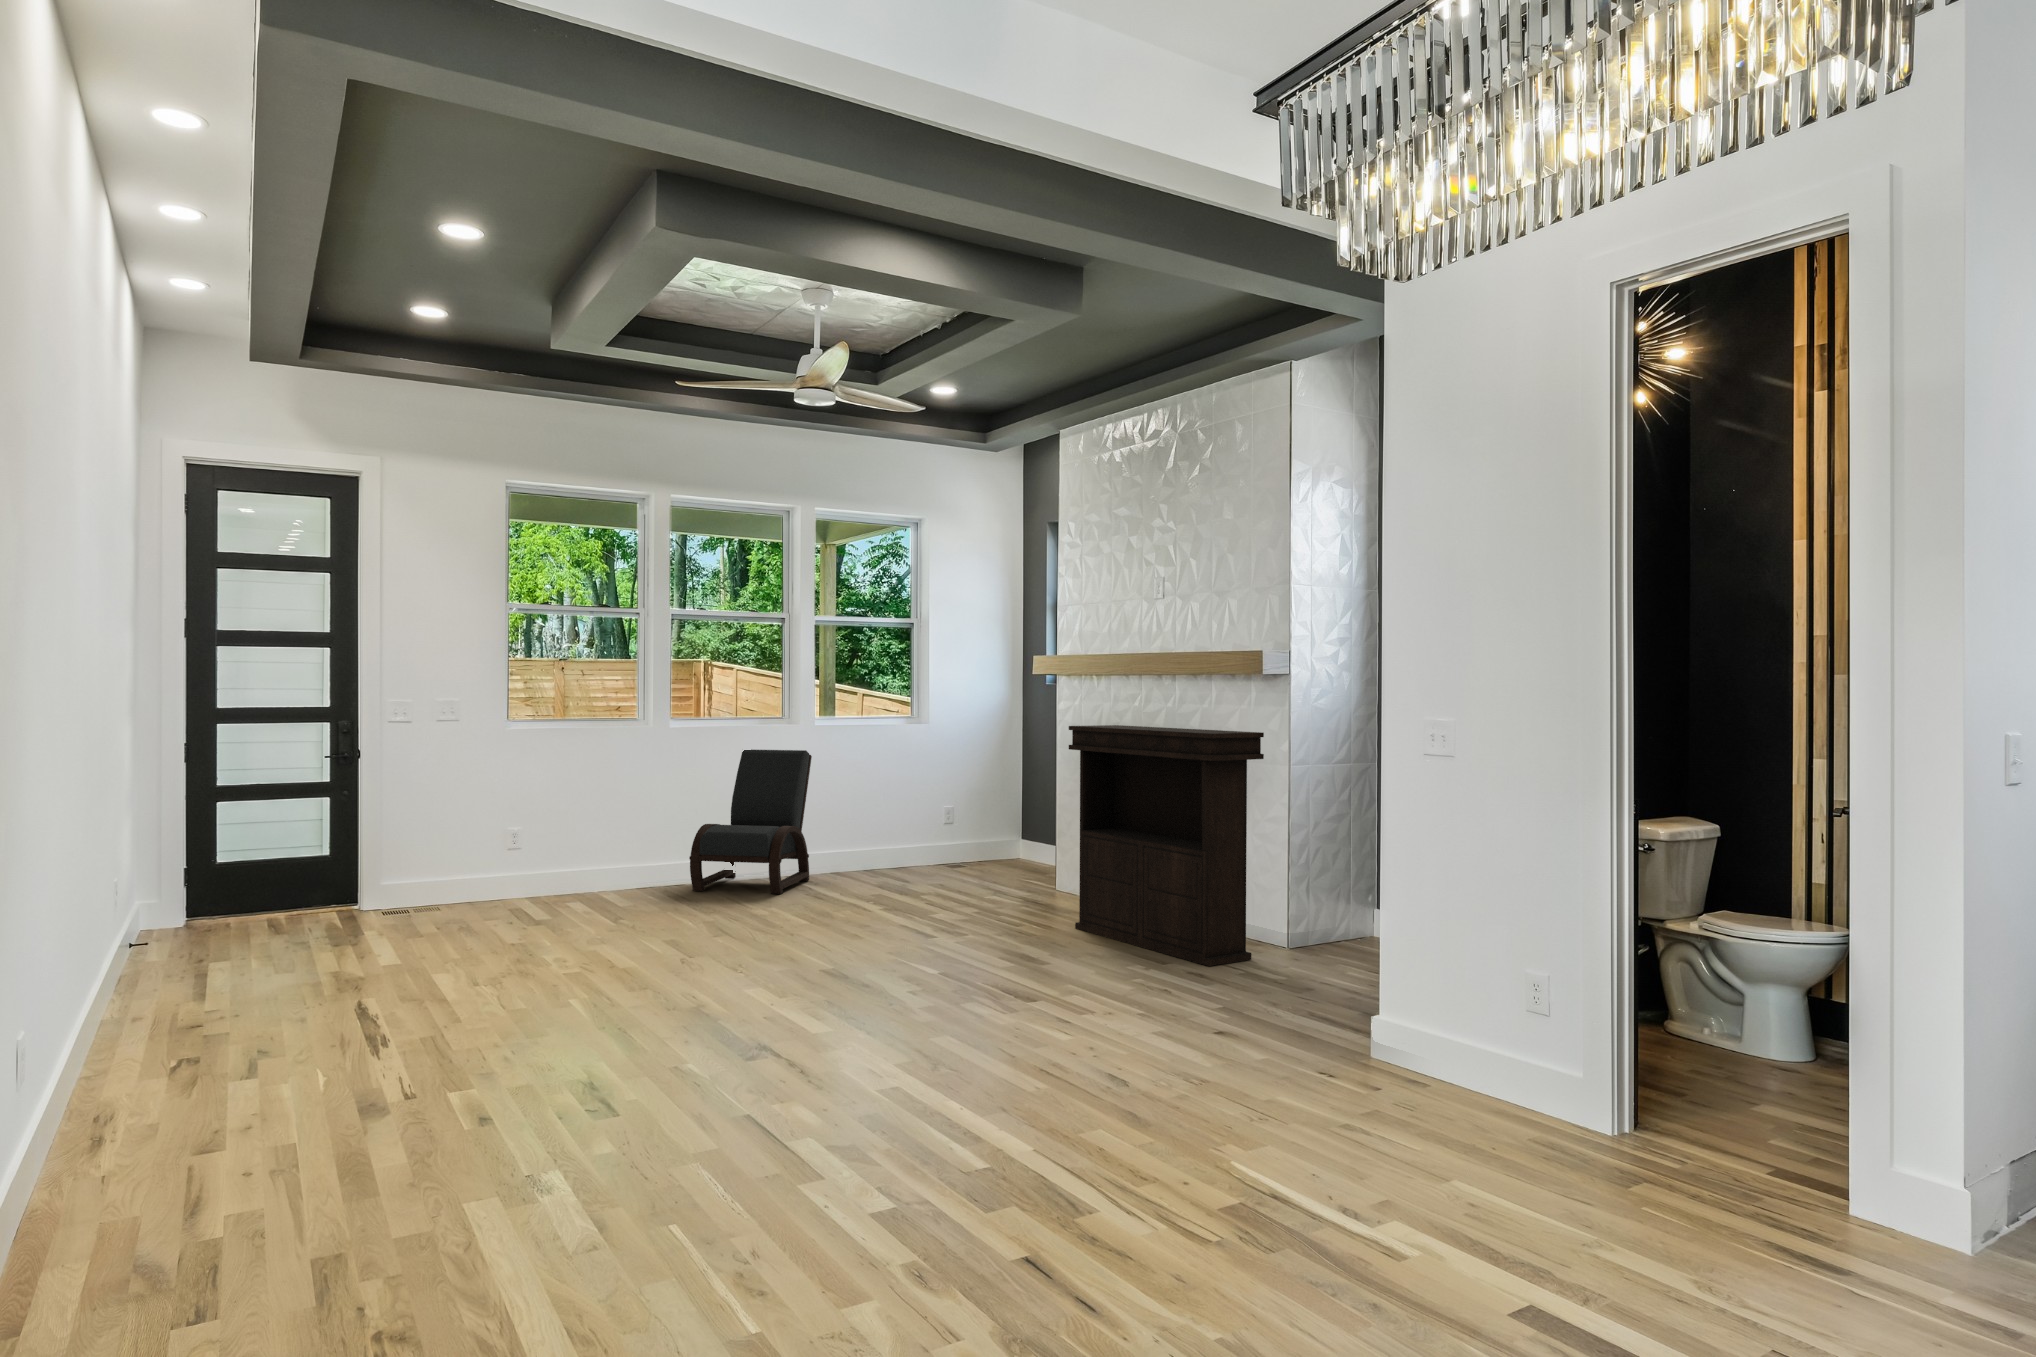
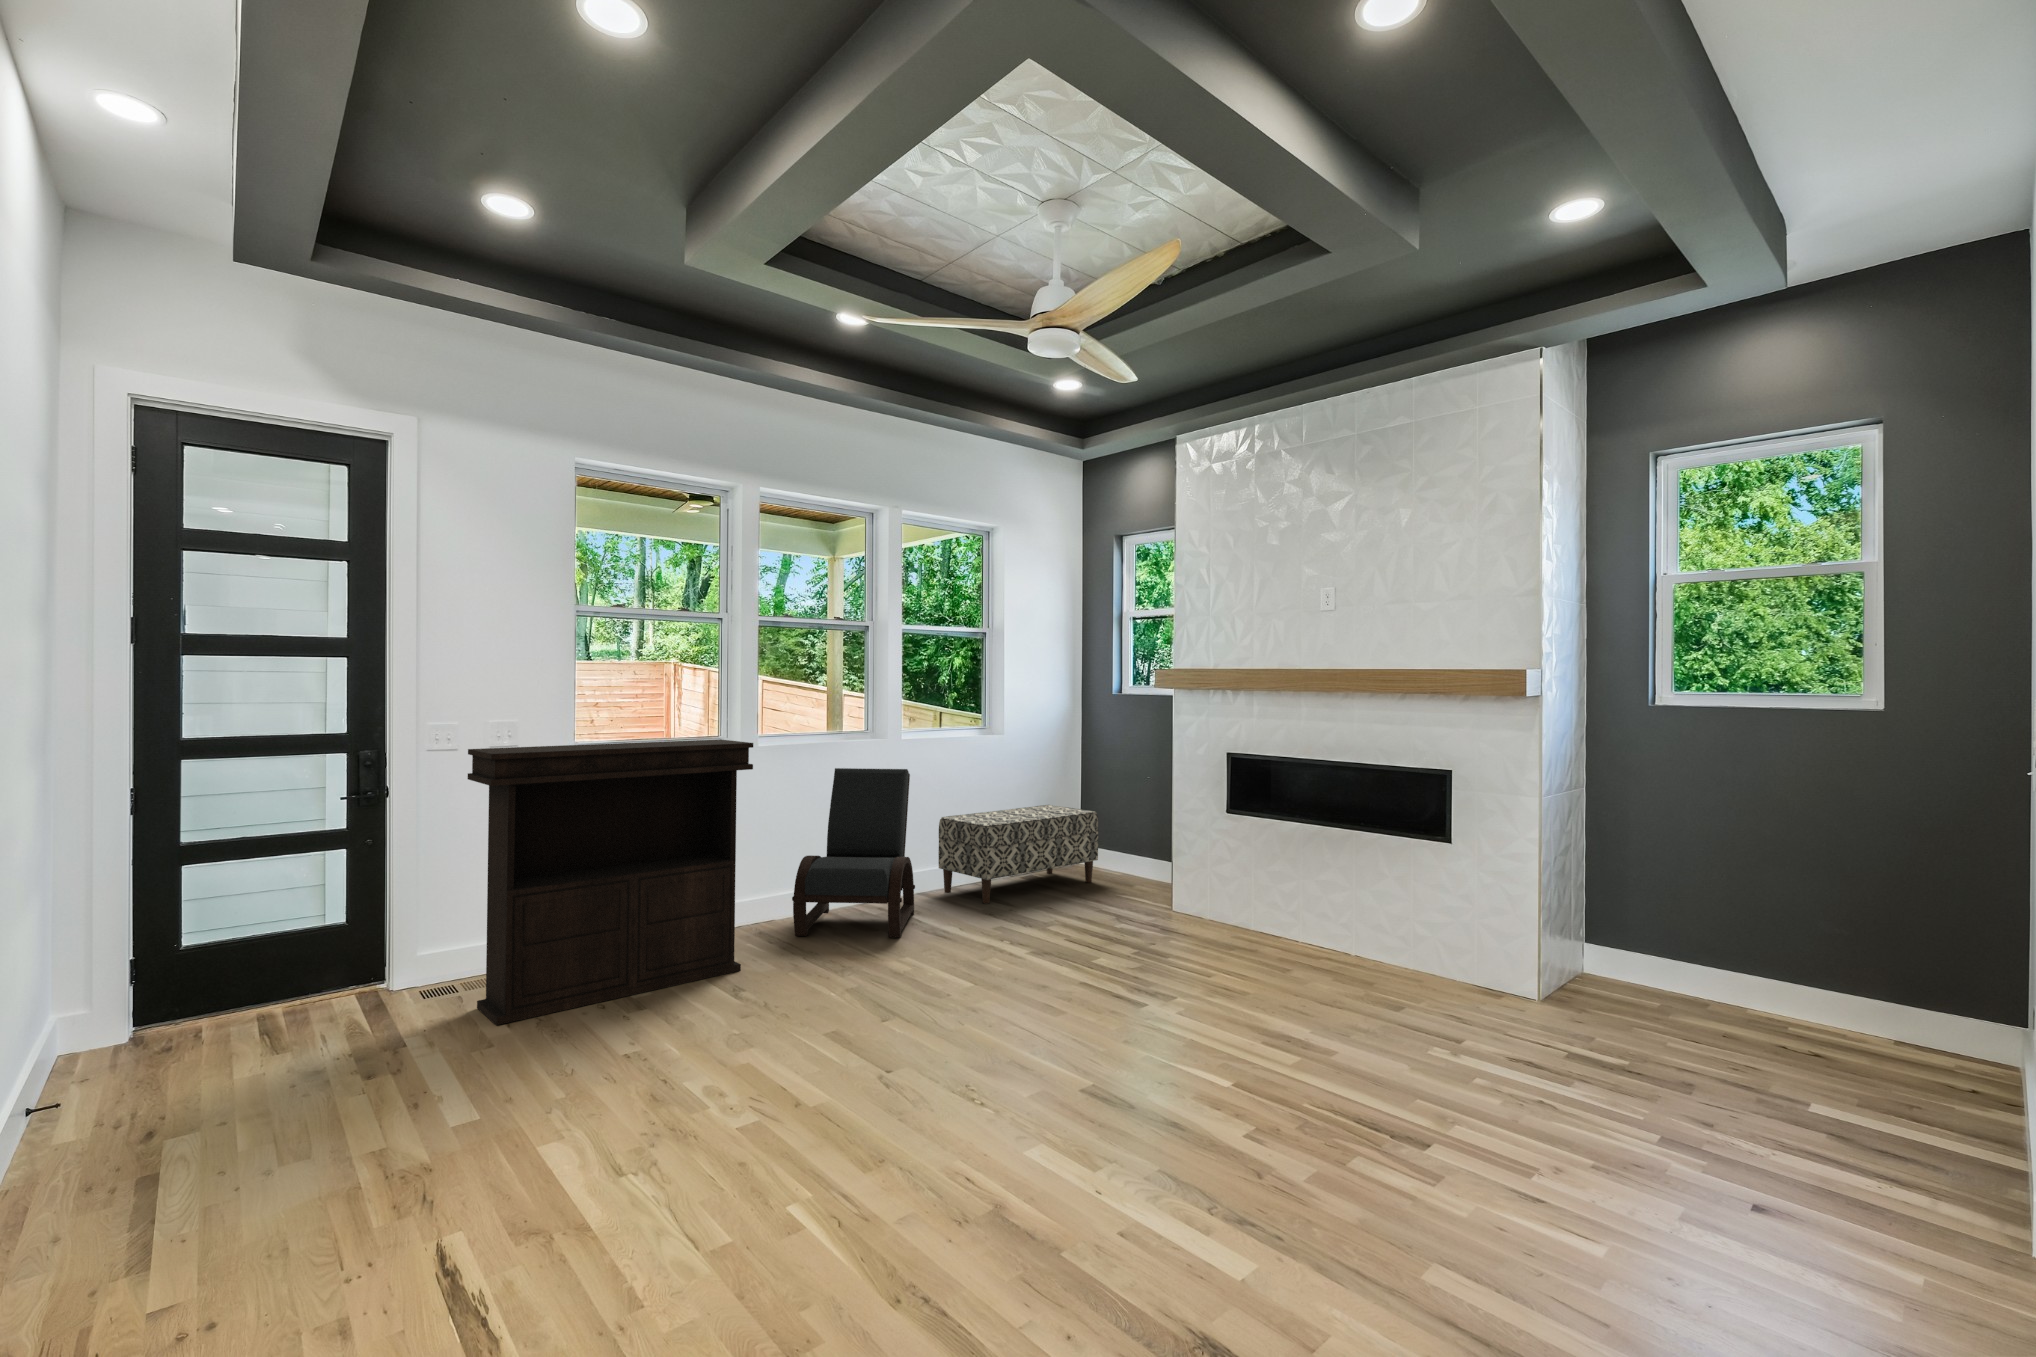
console table: present [1069,725,1264,966] -> present [468,739,753,1025]
bench: none [847,792,1006,876] -> present [938,805,1098,903]

